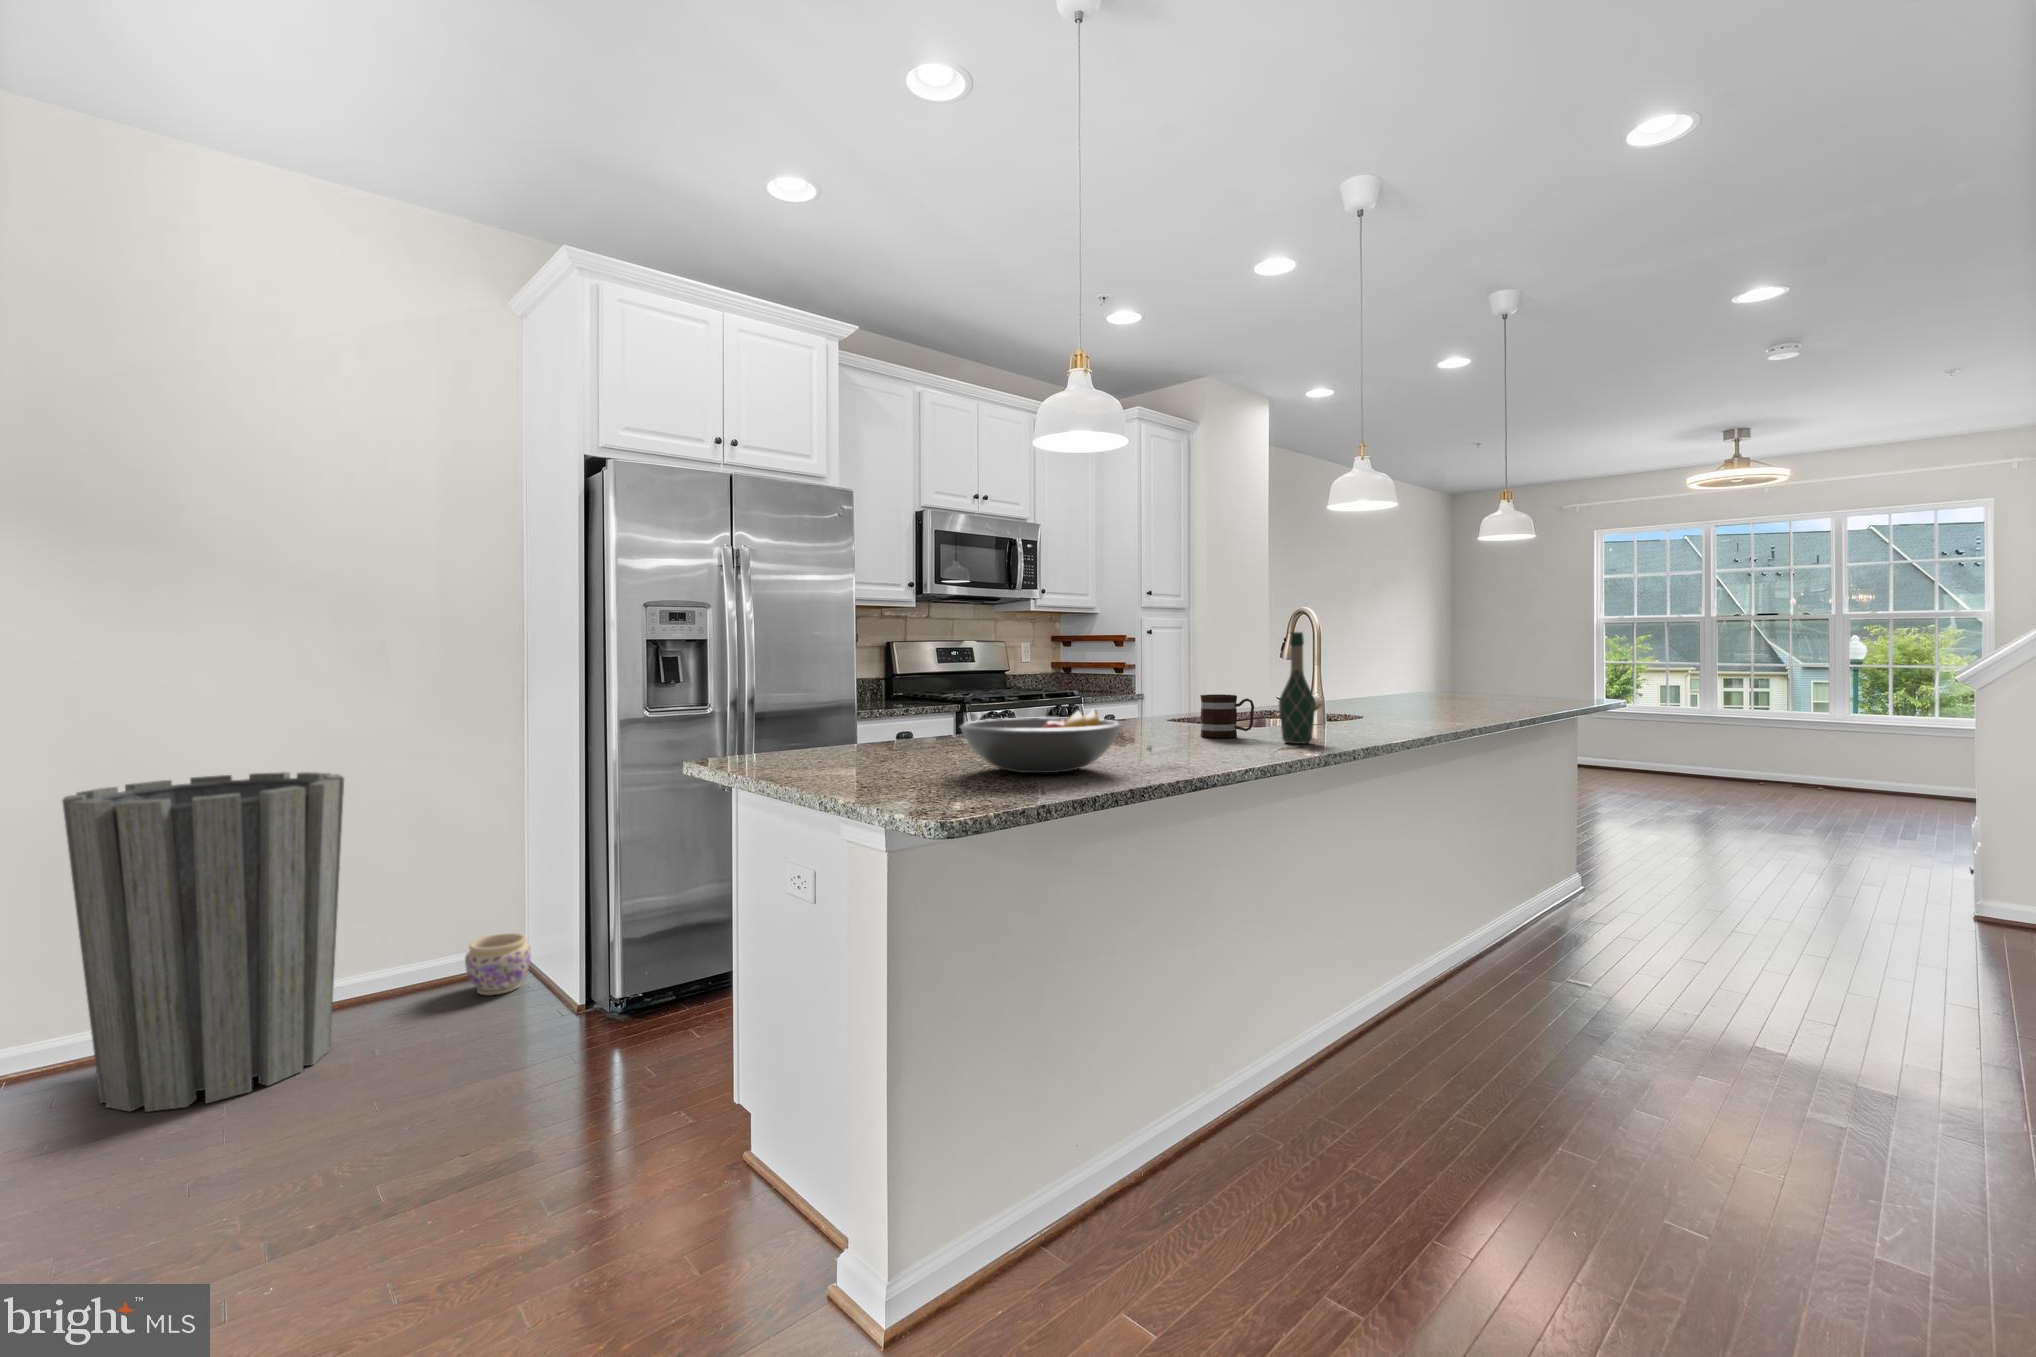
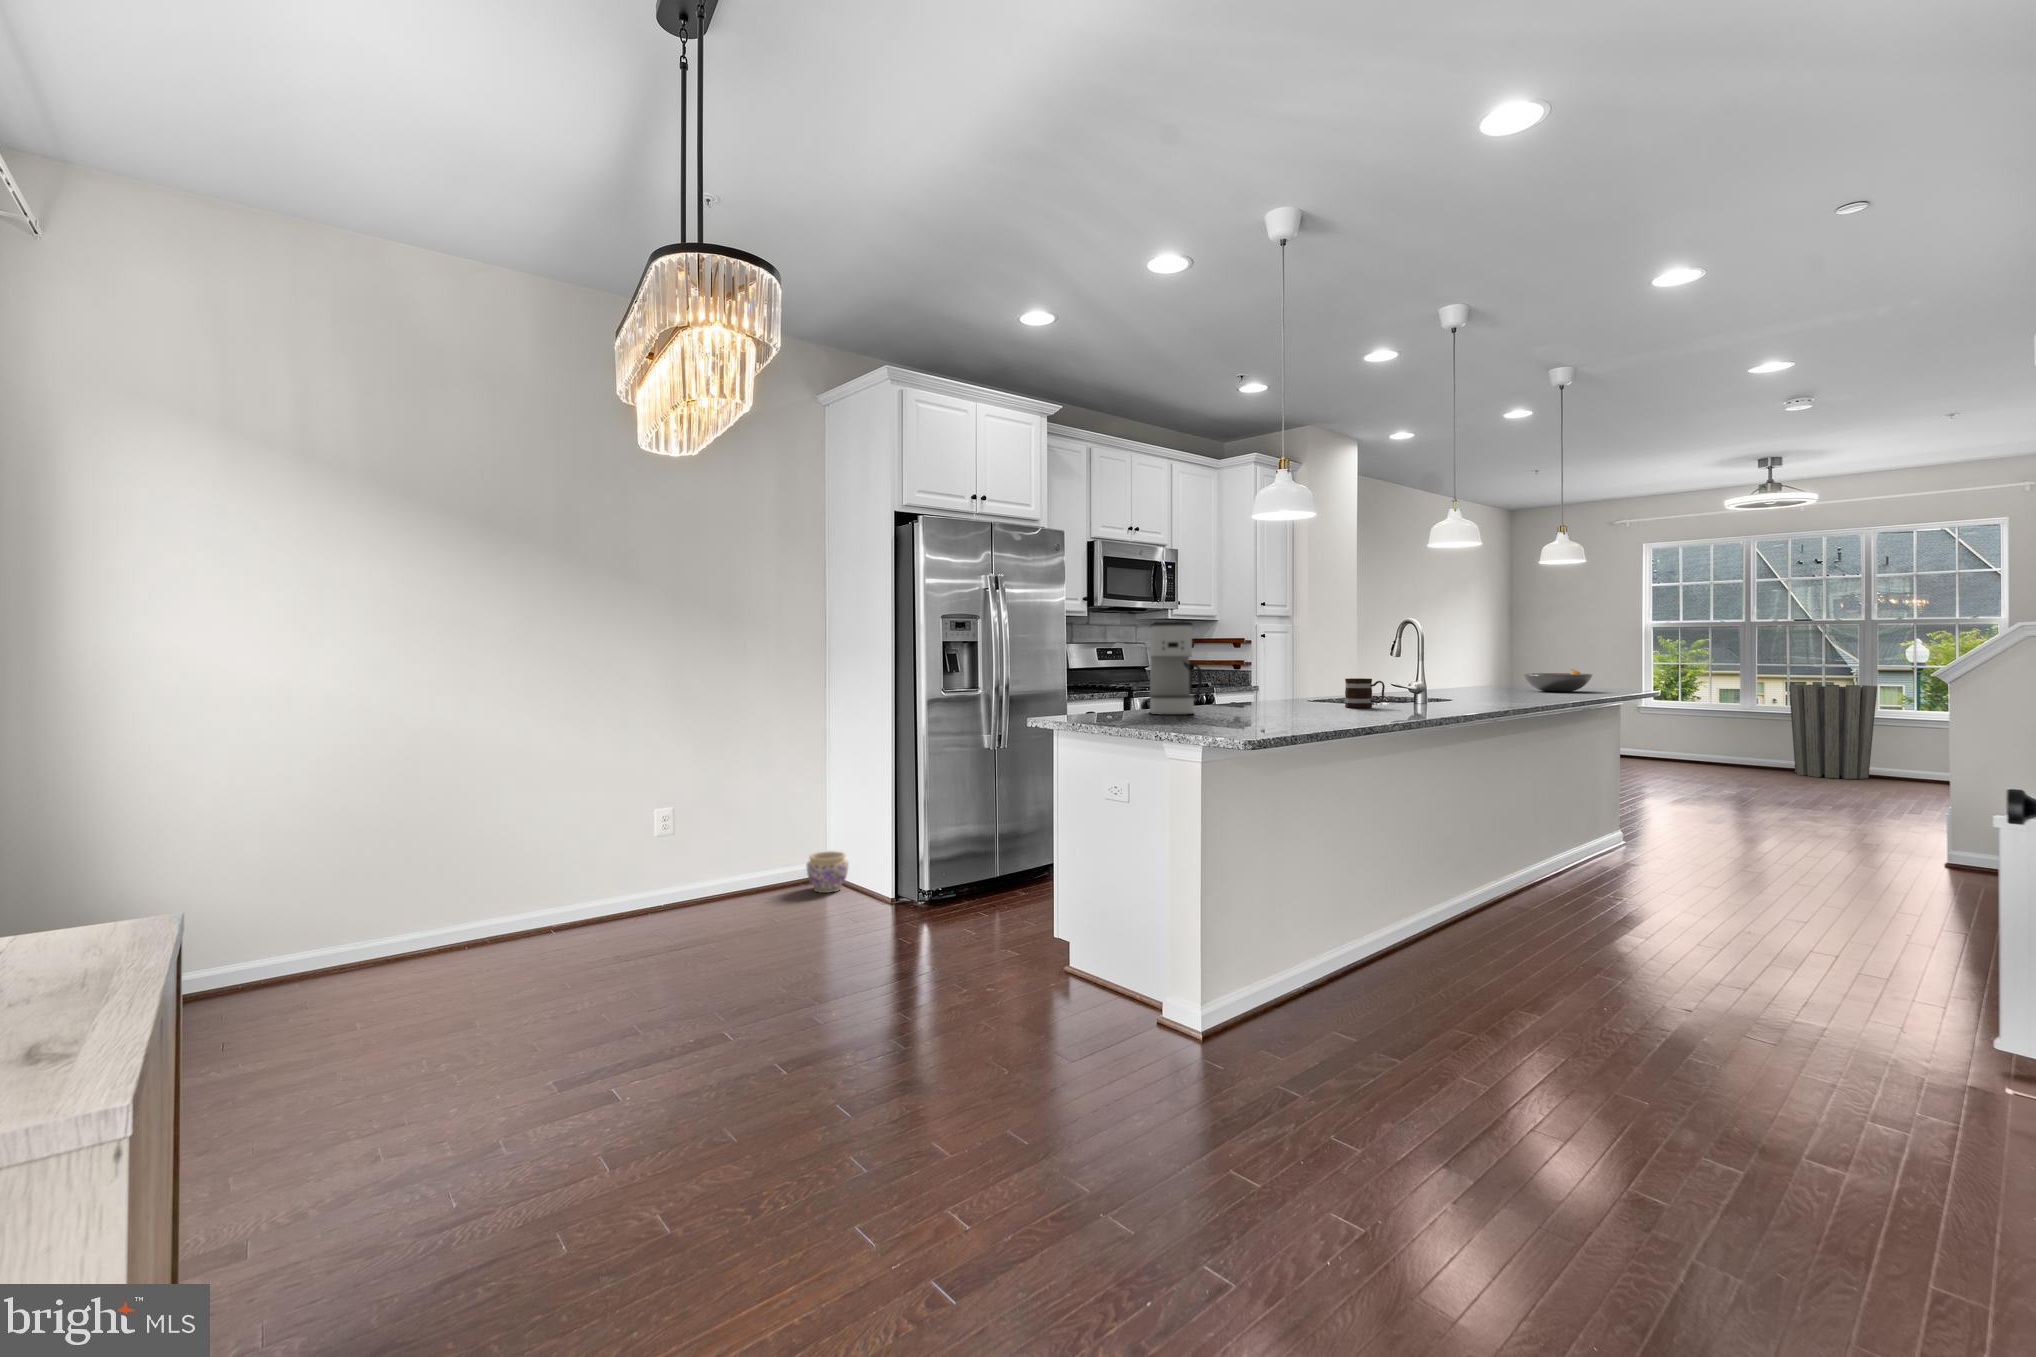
coffee maker: none [889,612,970,756] -> present [1150,622,1202,715]
wine bottle: present [1279,632,1316,744] -> none [1405,635,1431,710]
fruit bowl: present [960,710,1121,773] -> present [1524,669,1592,692]
trash can: present [62,772,344,1112] -> present [1789,685,1877,779]

